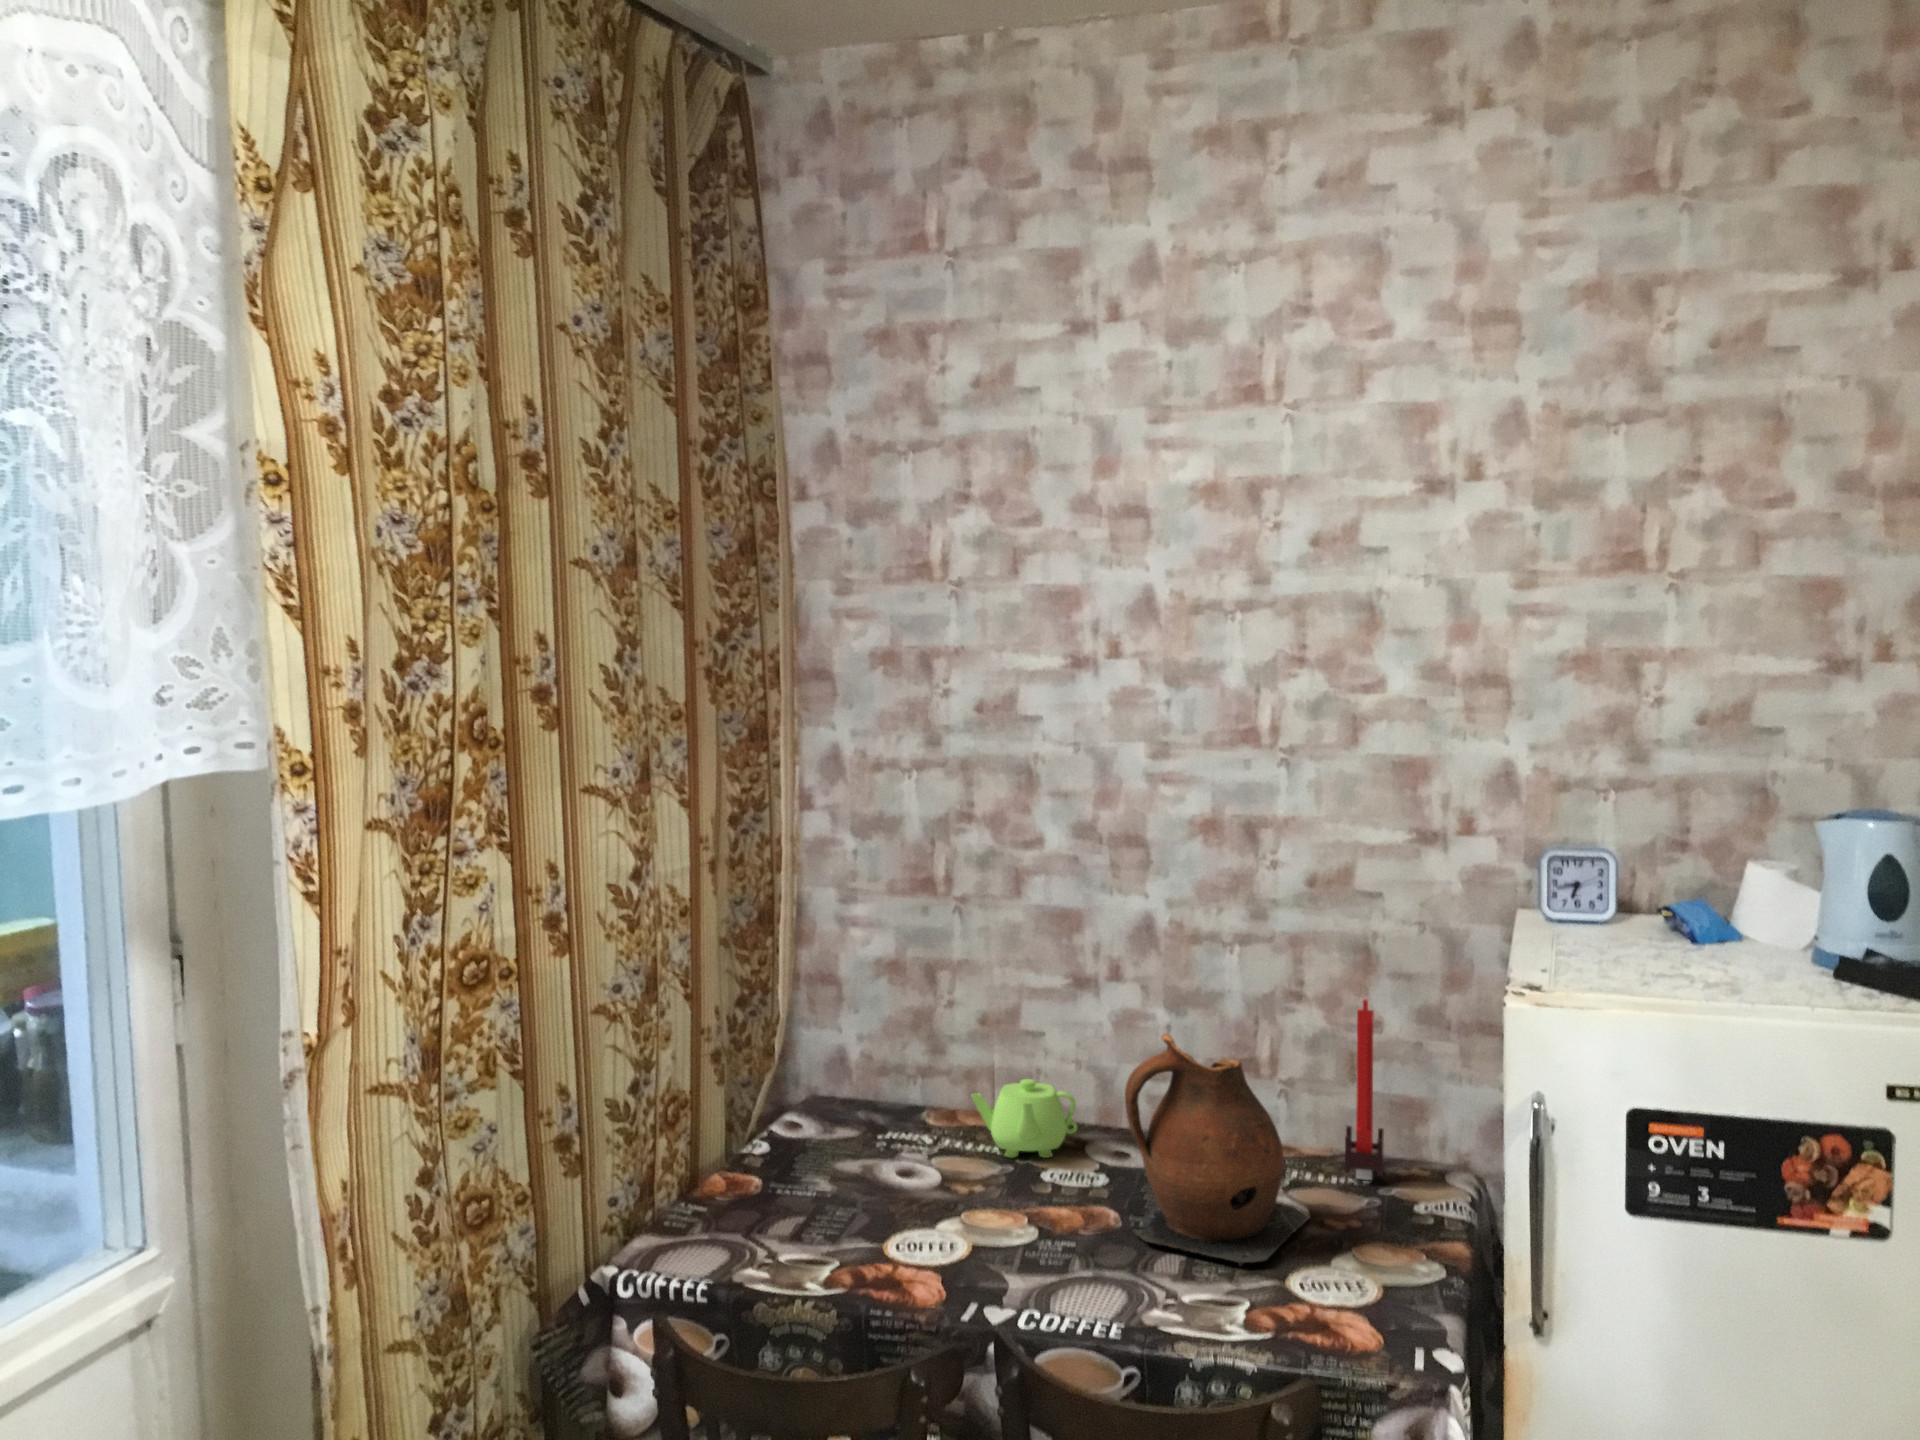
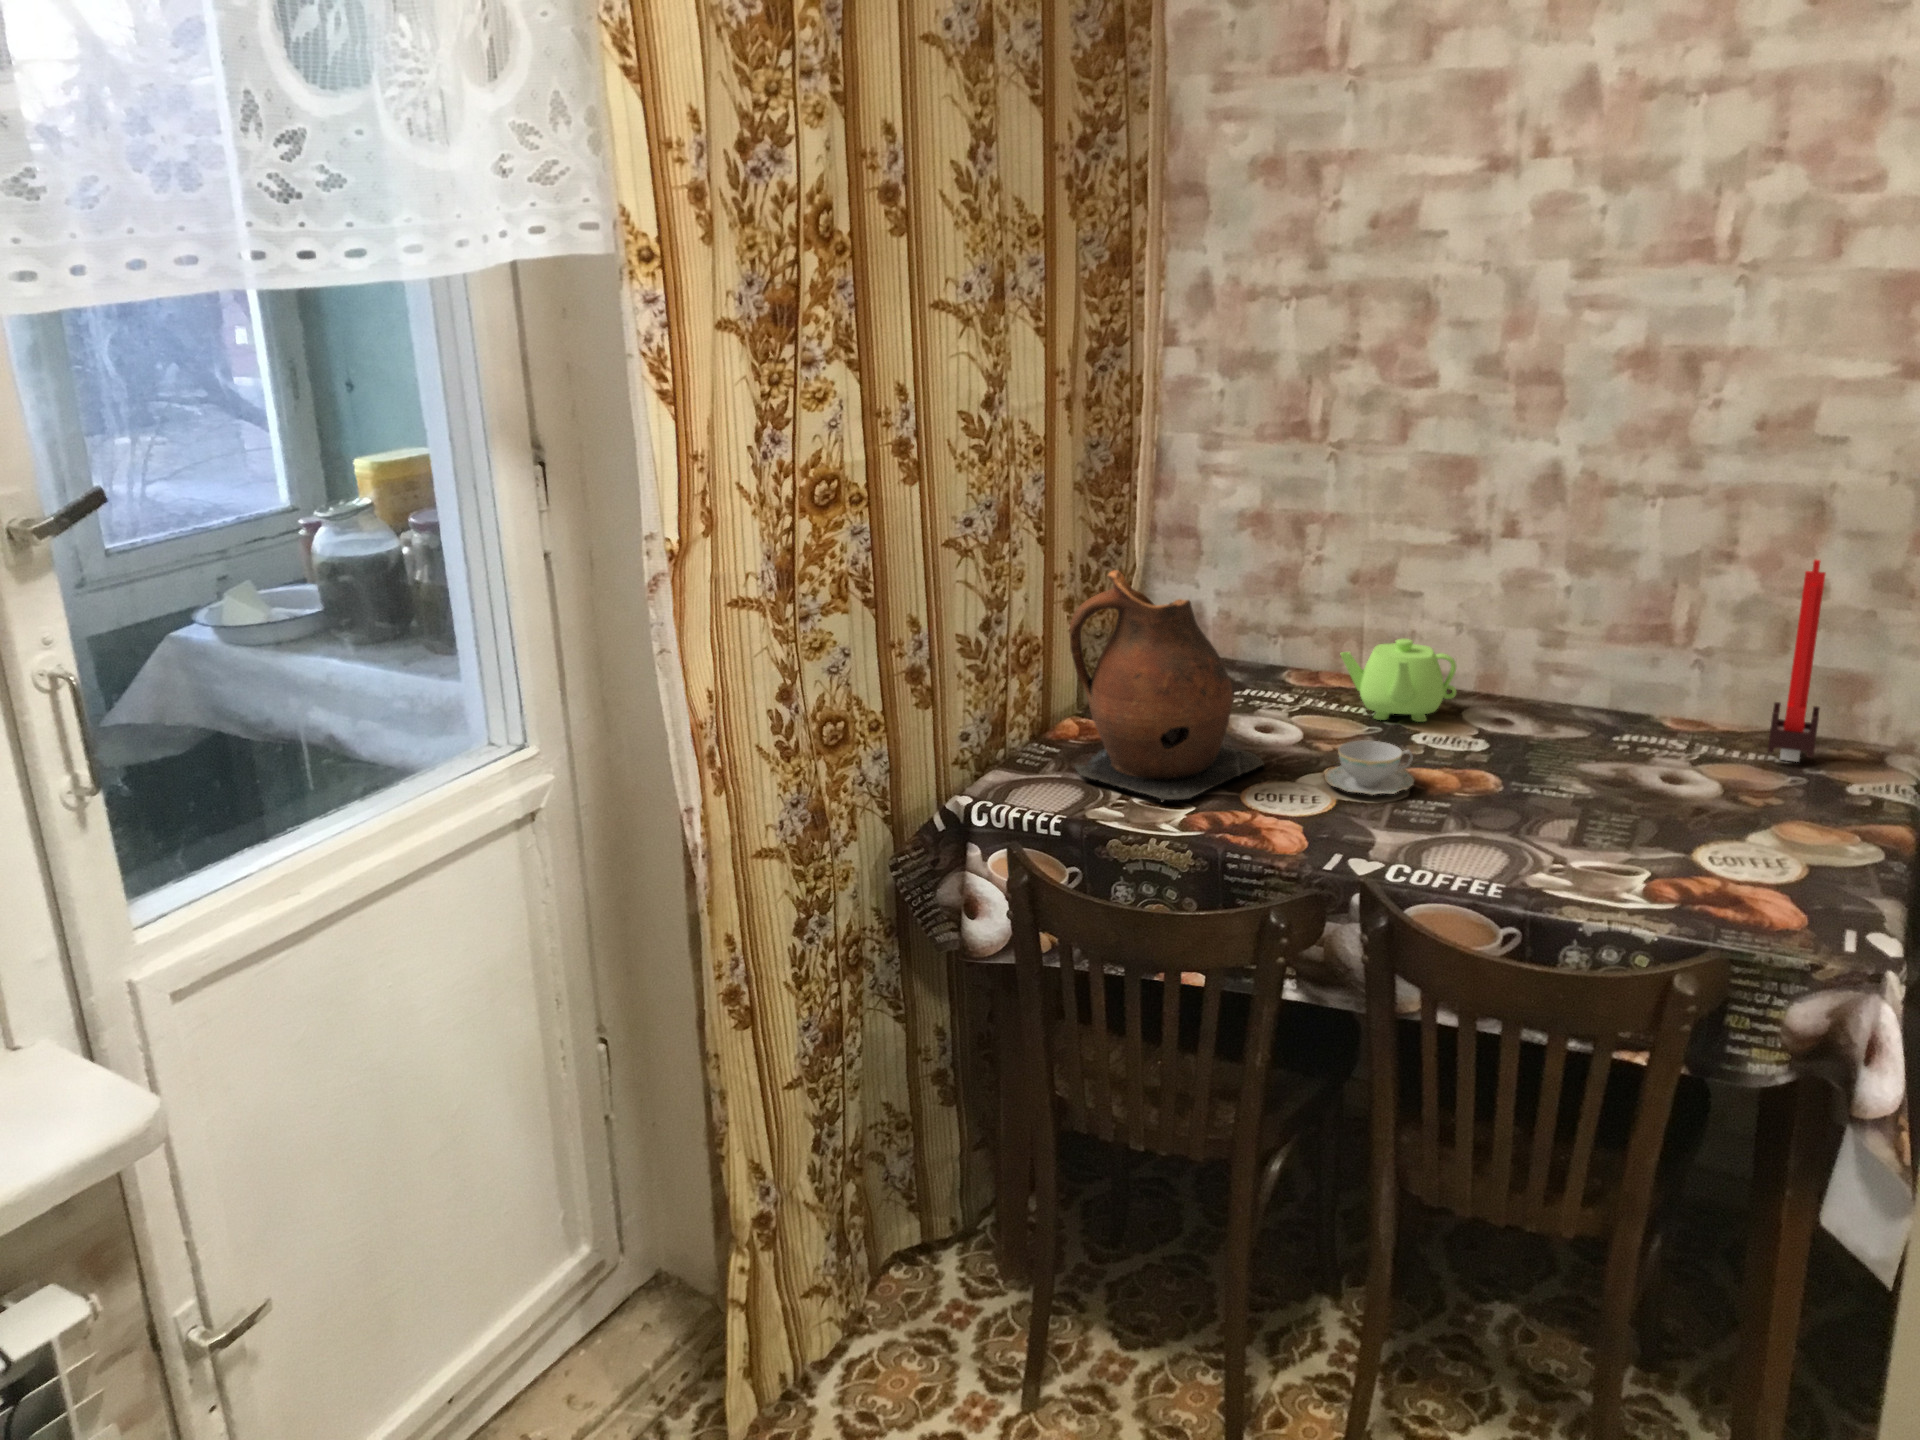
ceramic pitcher: present [1125,1033,1310,1266] -> present [1069,570,1264,802]
teacup: none [959,1183,1041,1238] -> present [1324,740,1415,795]

